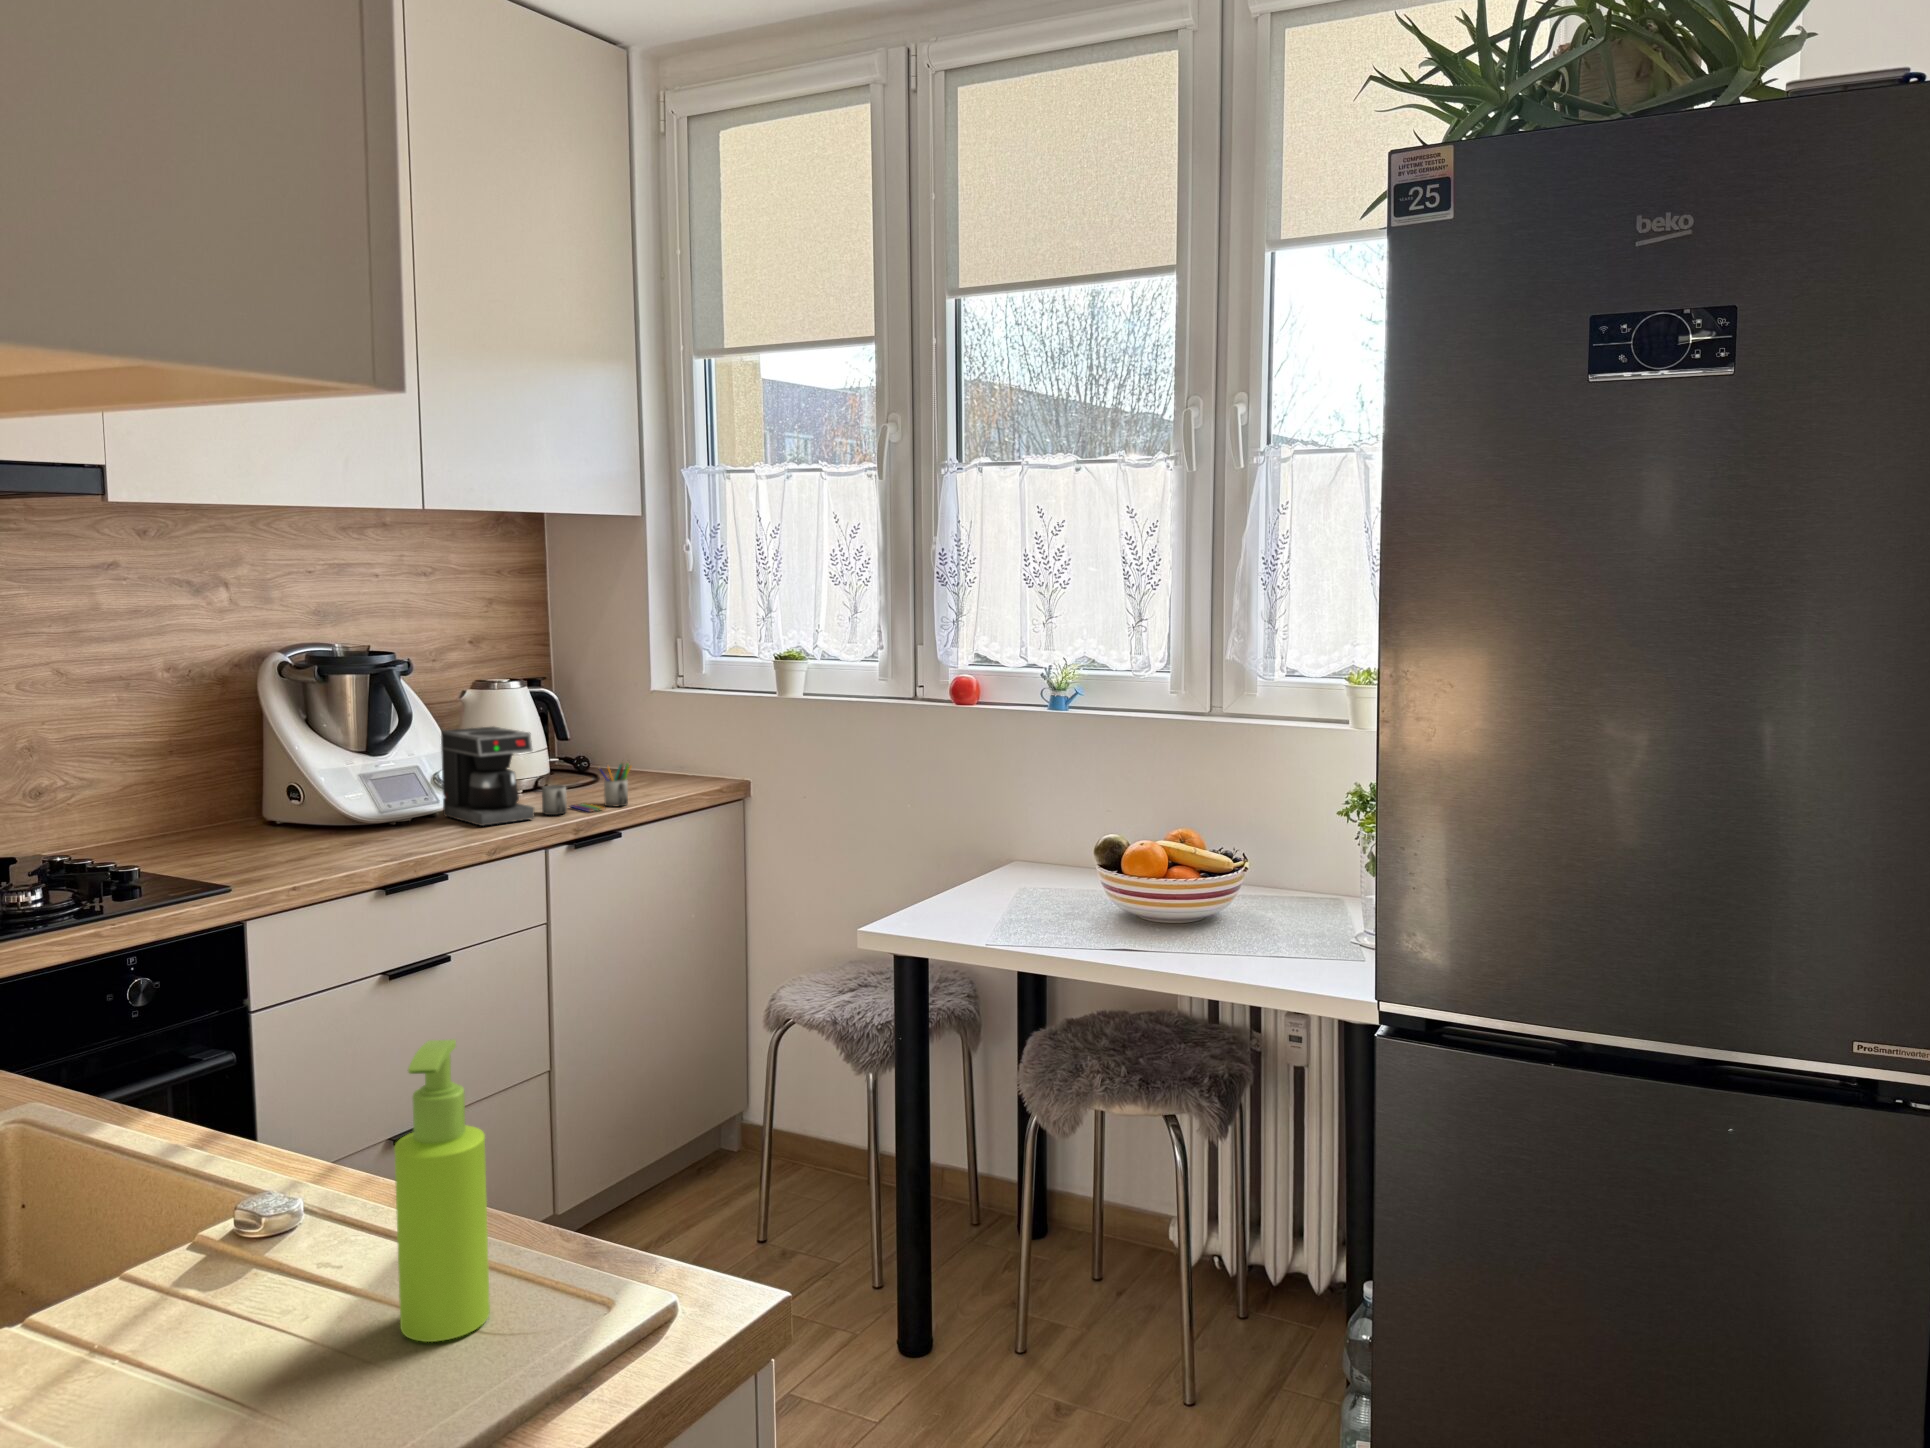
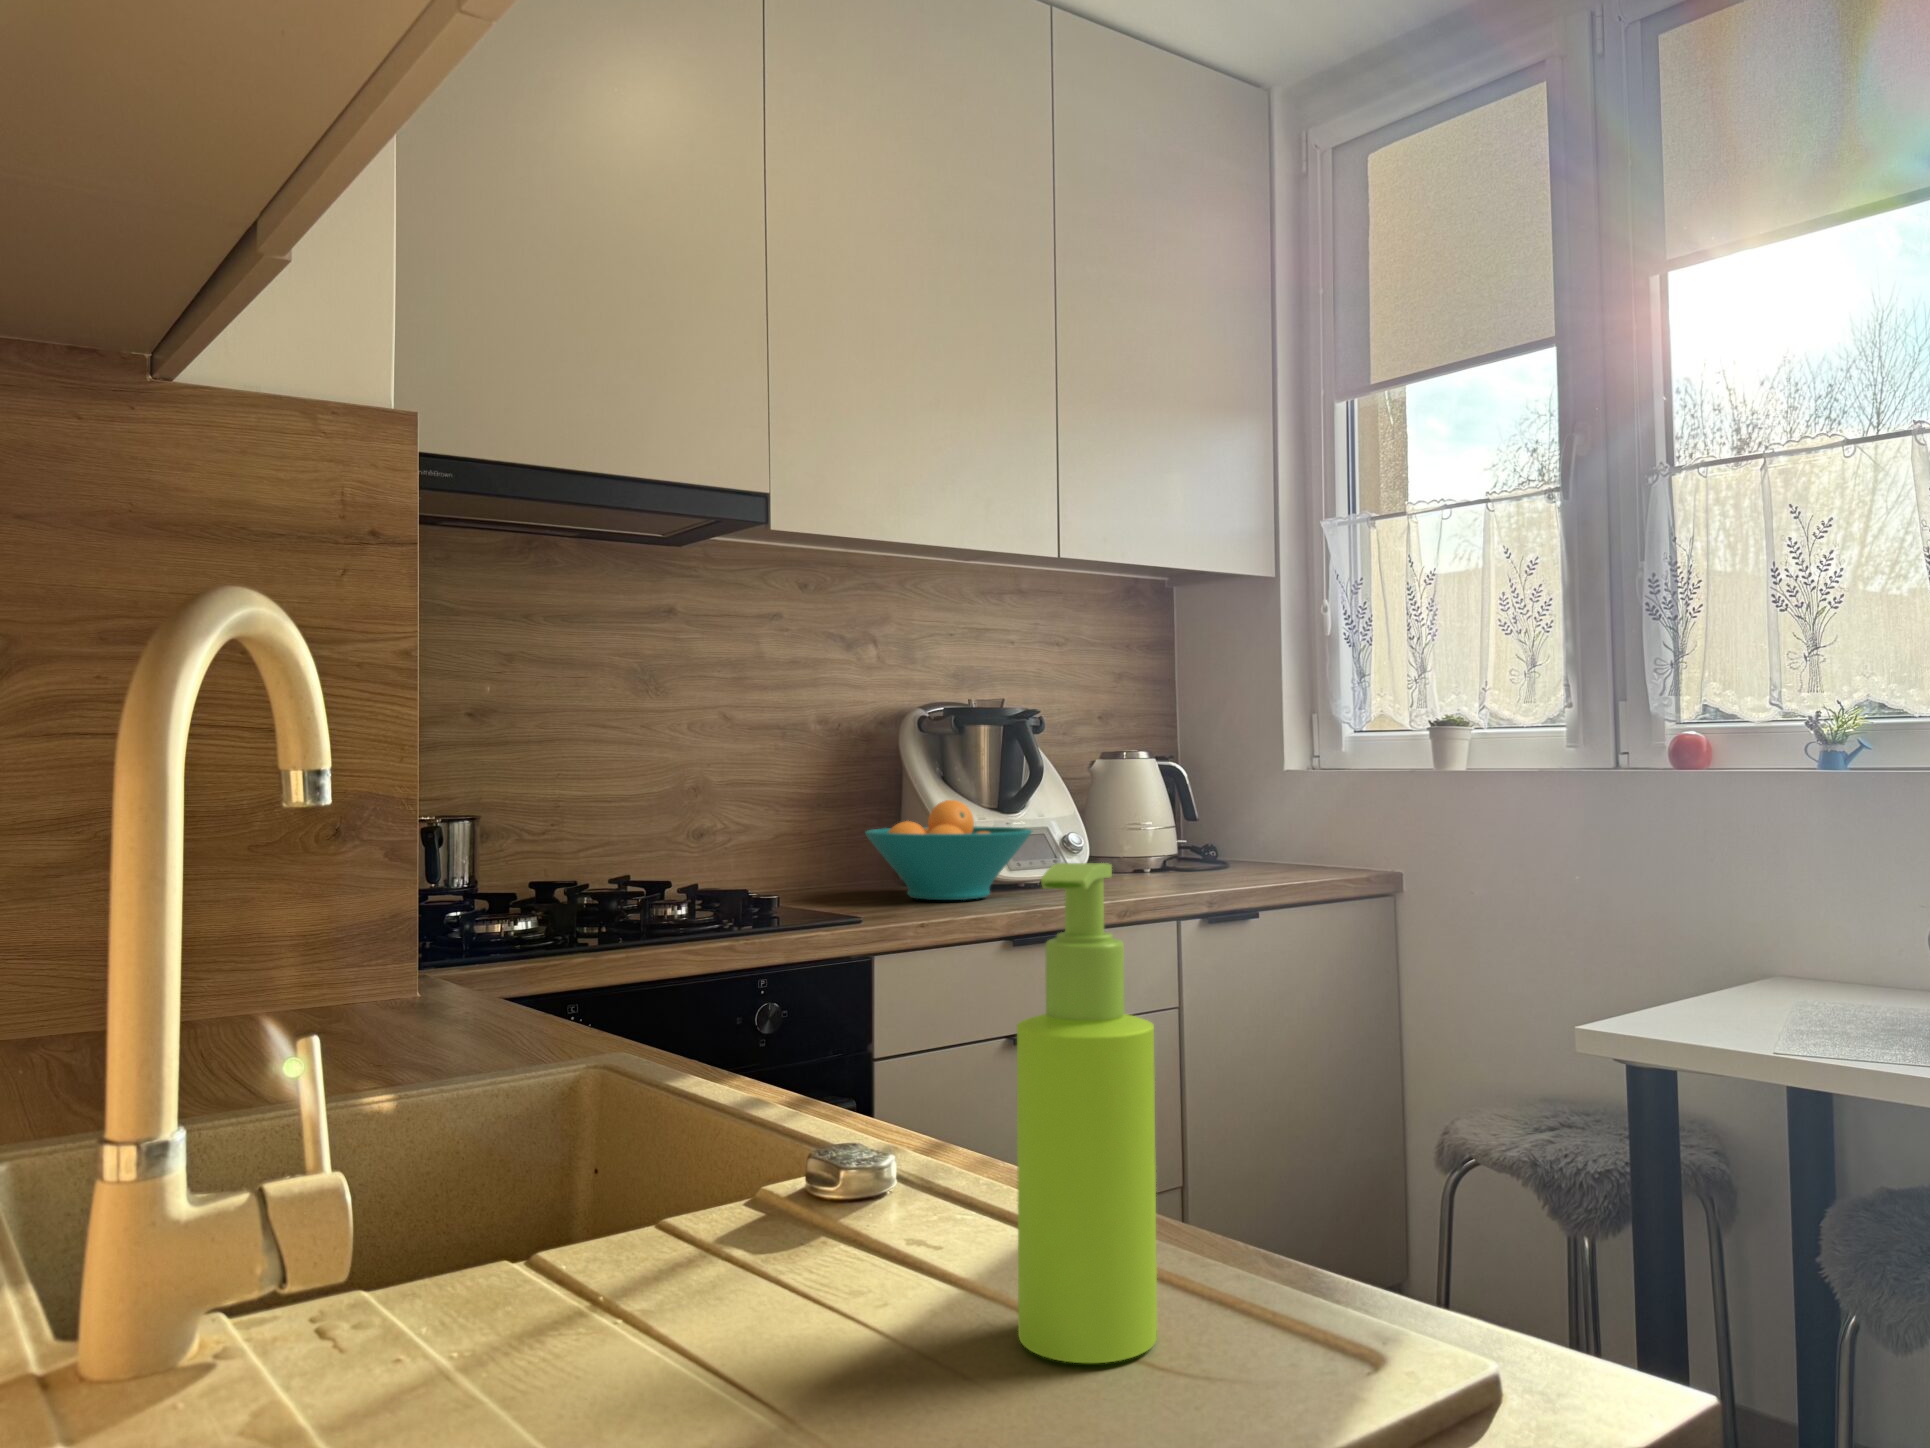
coffee maker: present [441,727,631,826] -> none [1068,787,1274,890]
fruit bowl: none [236,756,407,850] -> present [865,800,1032,900]

